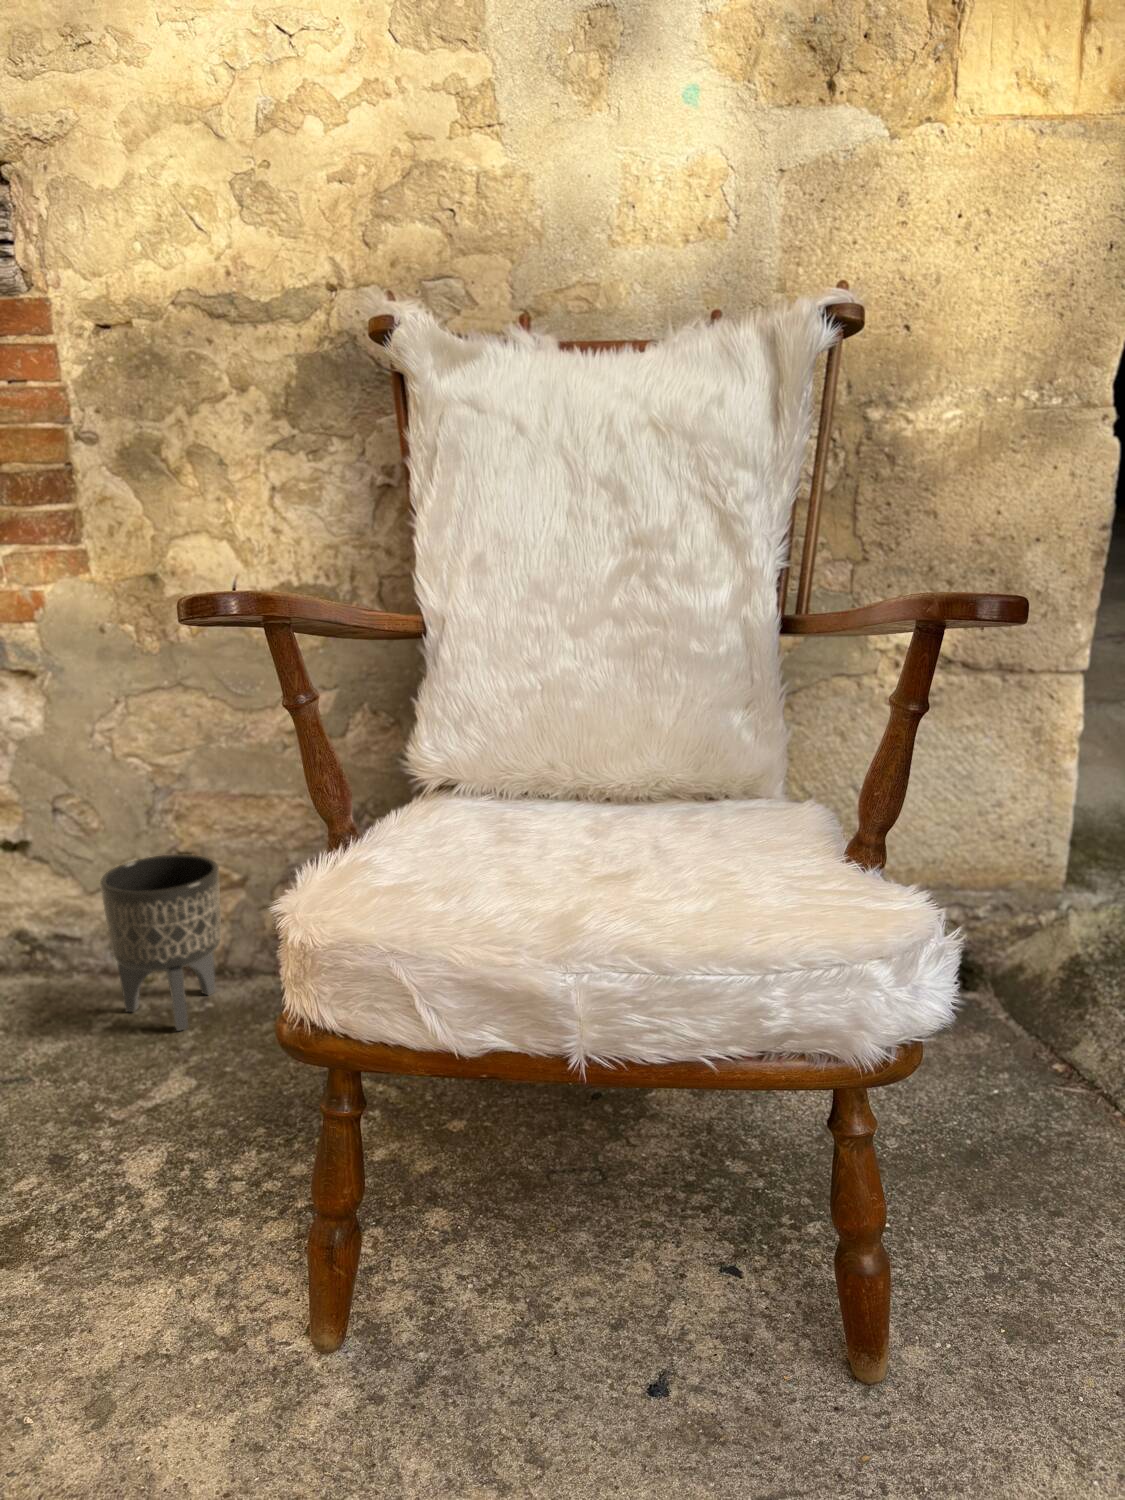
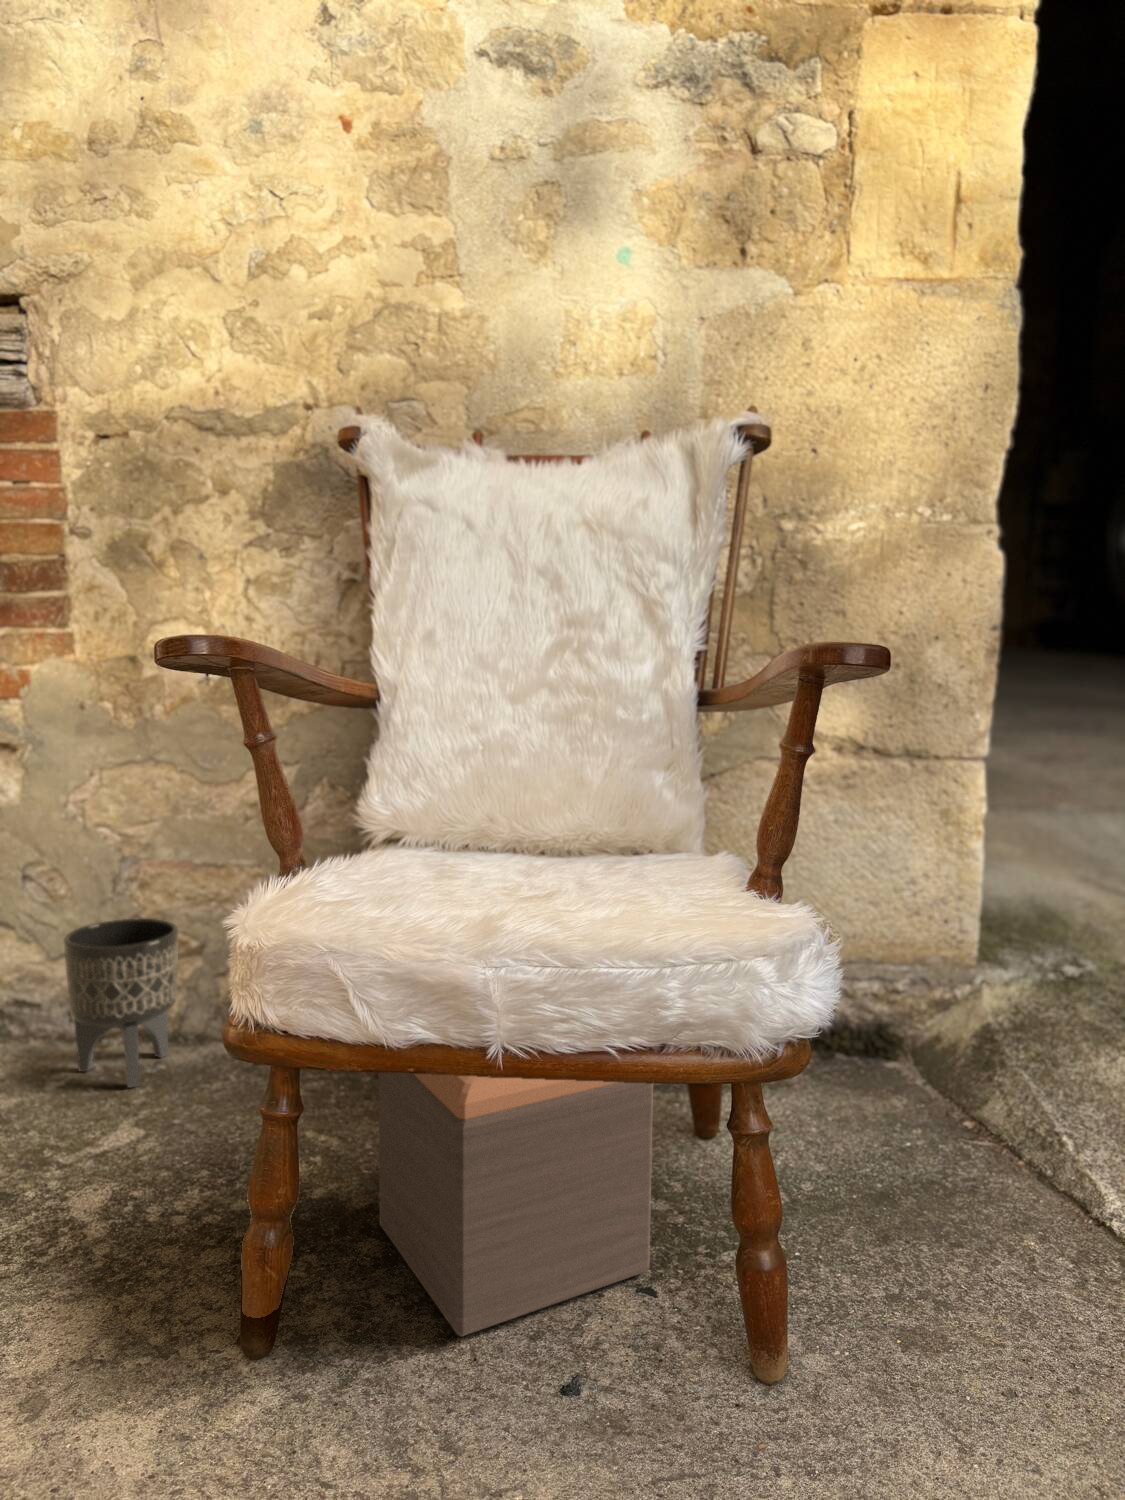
footstool: none [439,953,738,1327] -> present [378,1073,653,1337]

